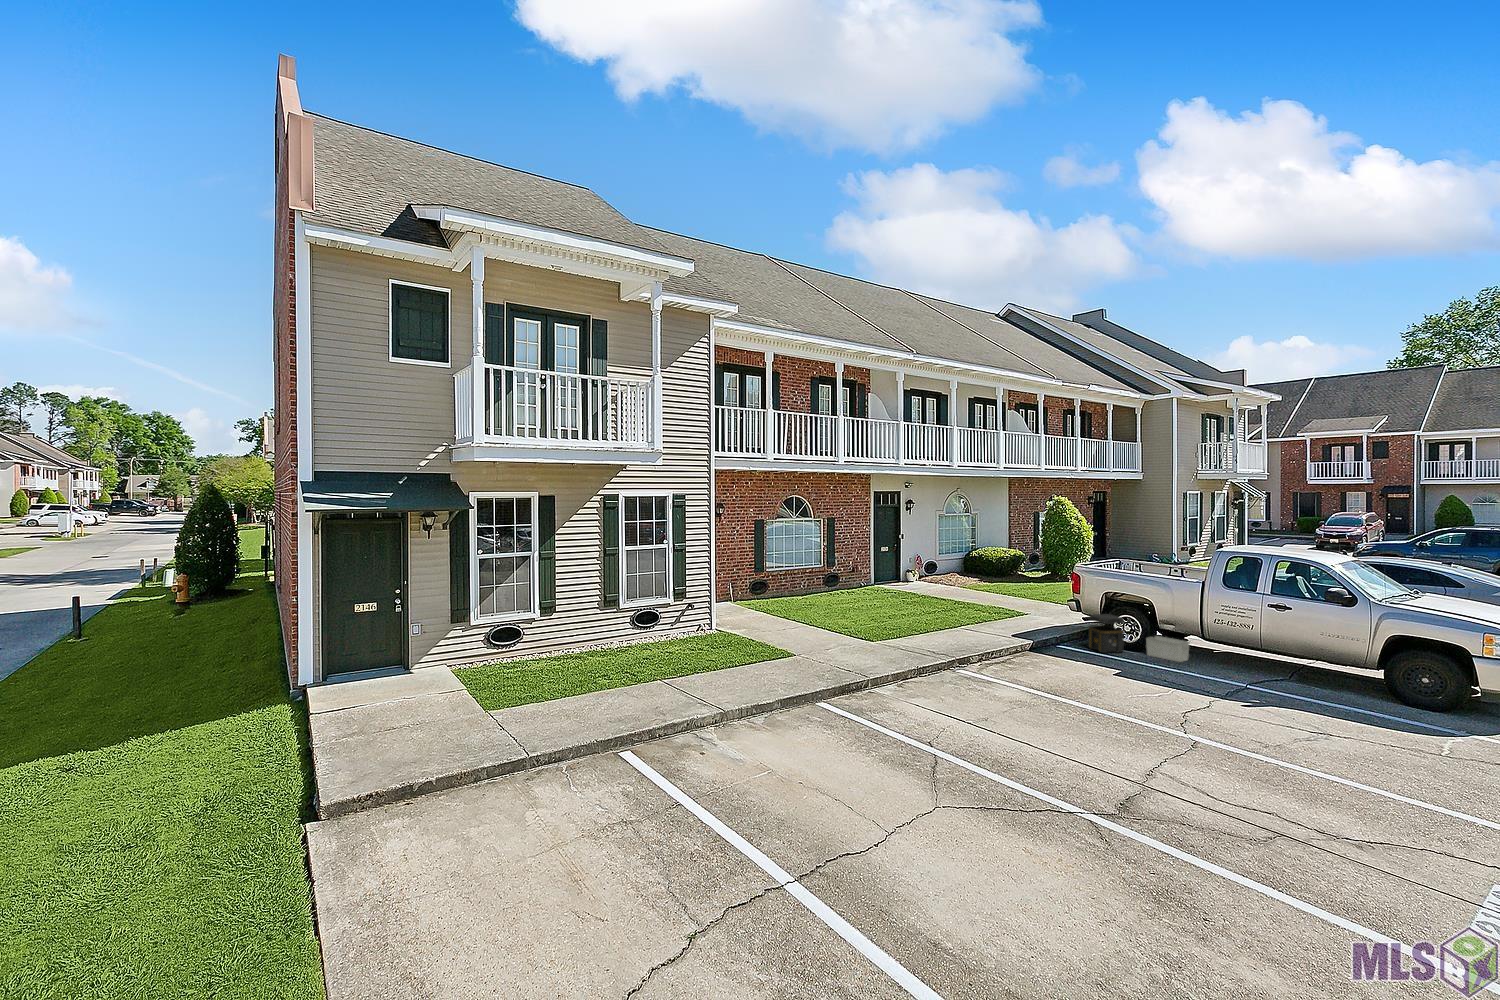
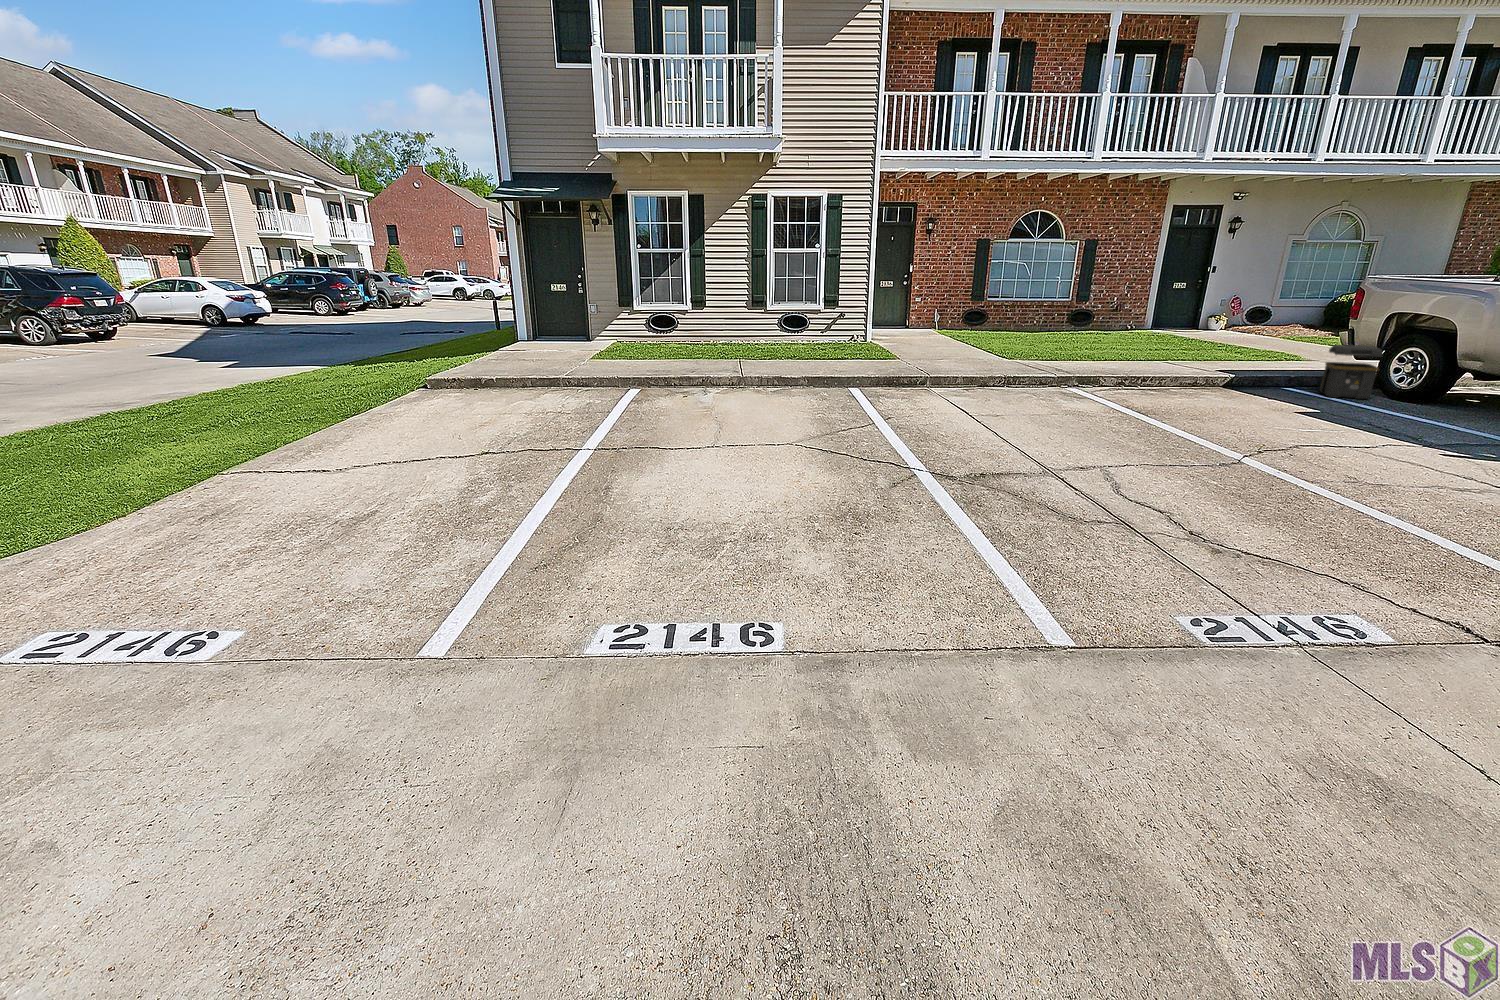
storage bin: present [1146,636,1190,662] -> none [1405,379,1483,415]

